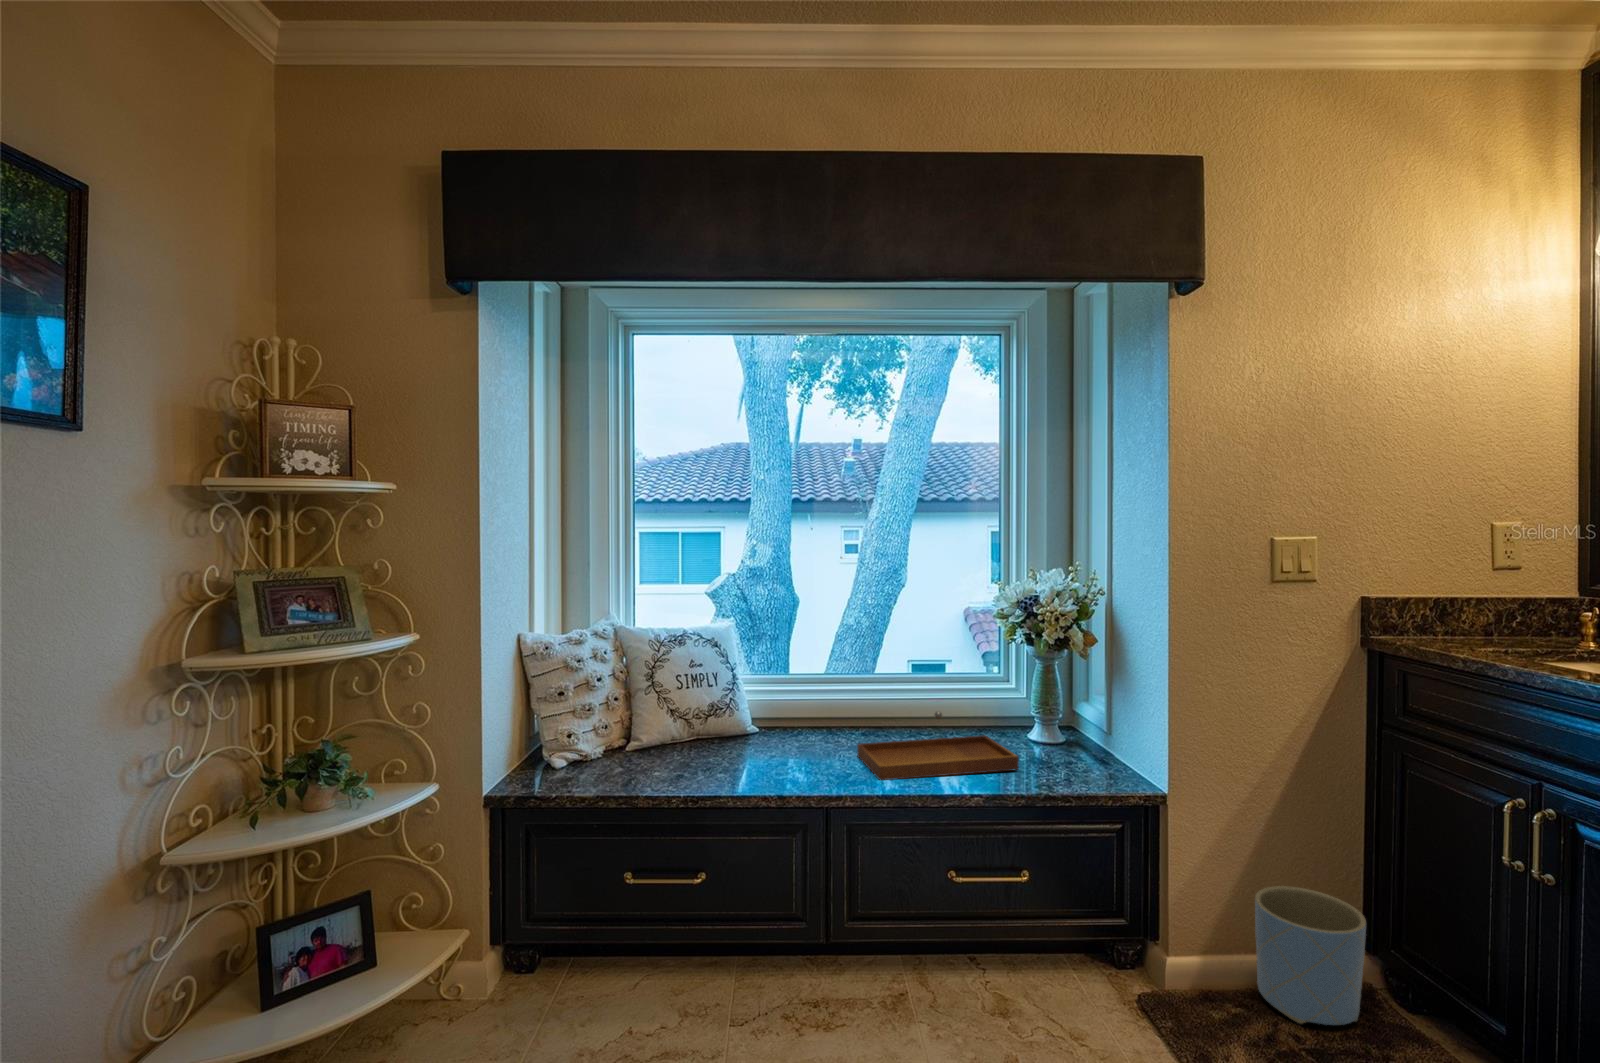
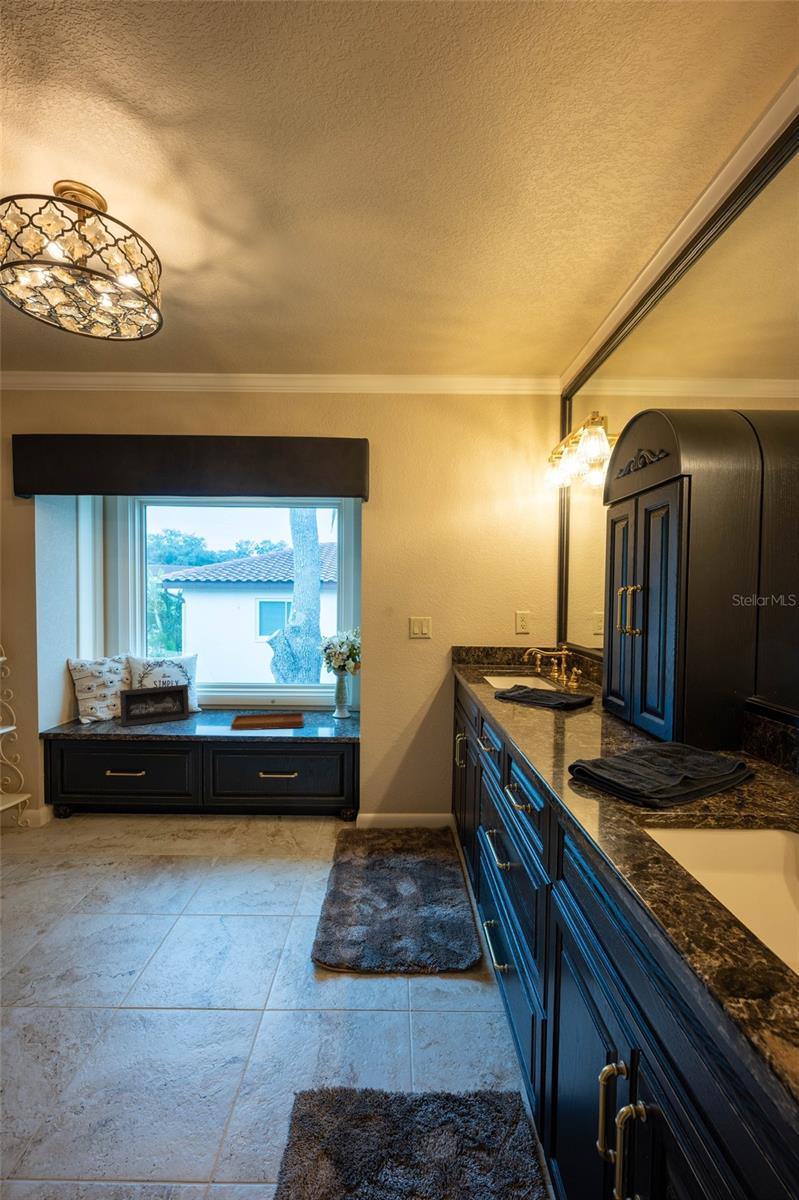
picture frame: none [633,681,760,775] -> present [120,684,189,726]
planter: present [1255,886,1366,1025] -> none [389,782,433,842]

